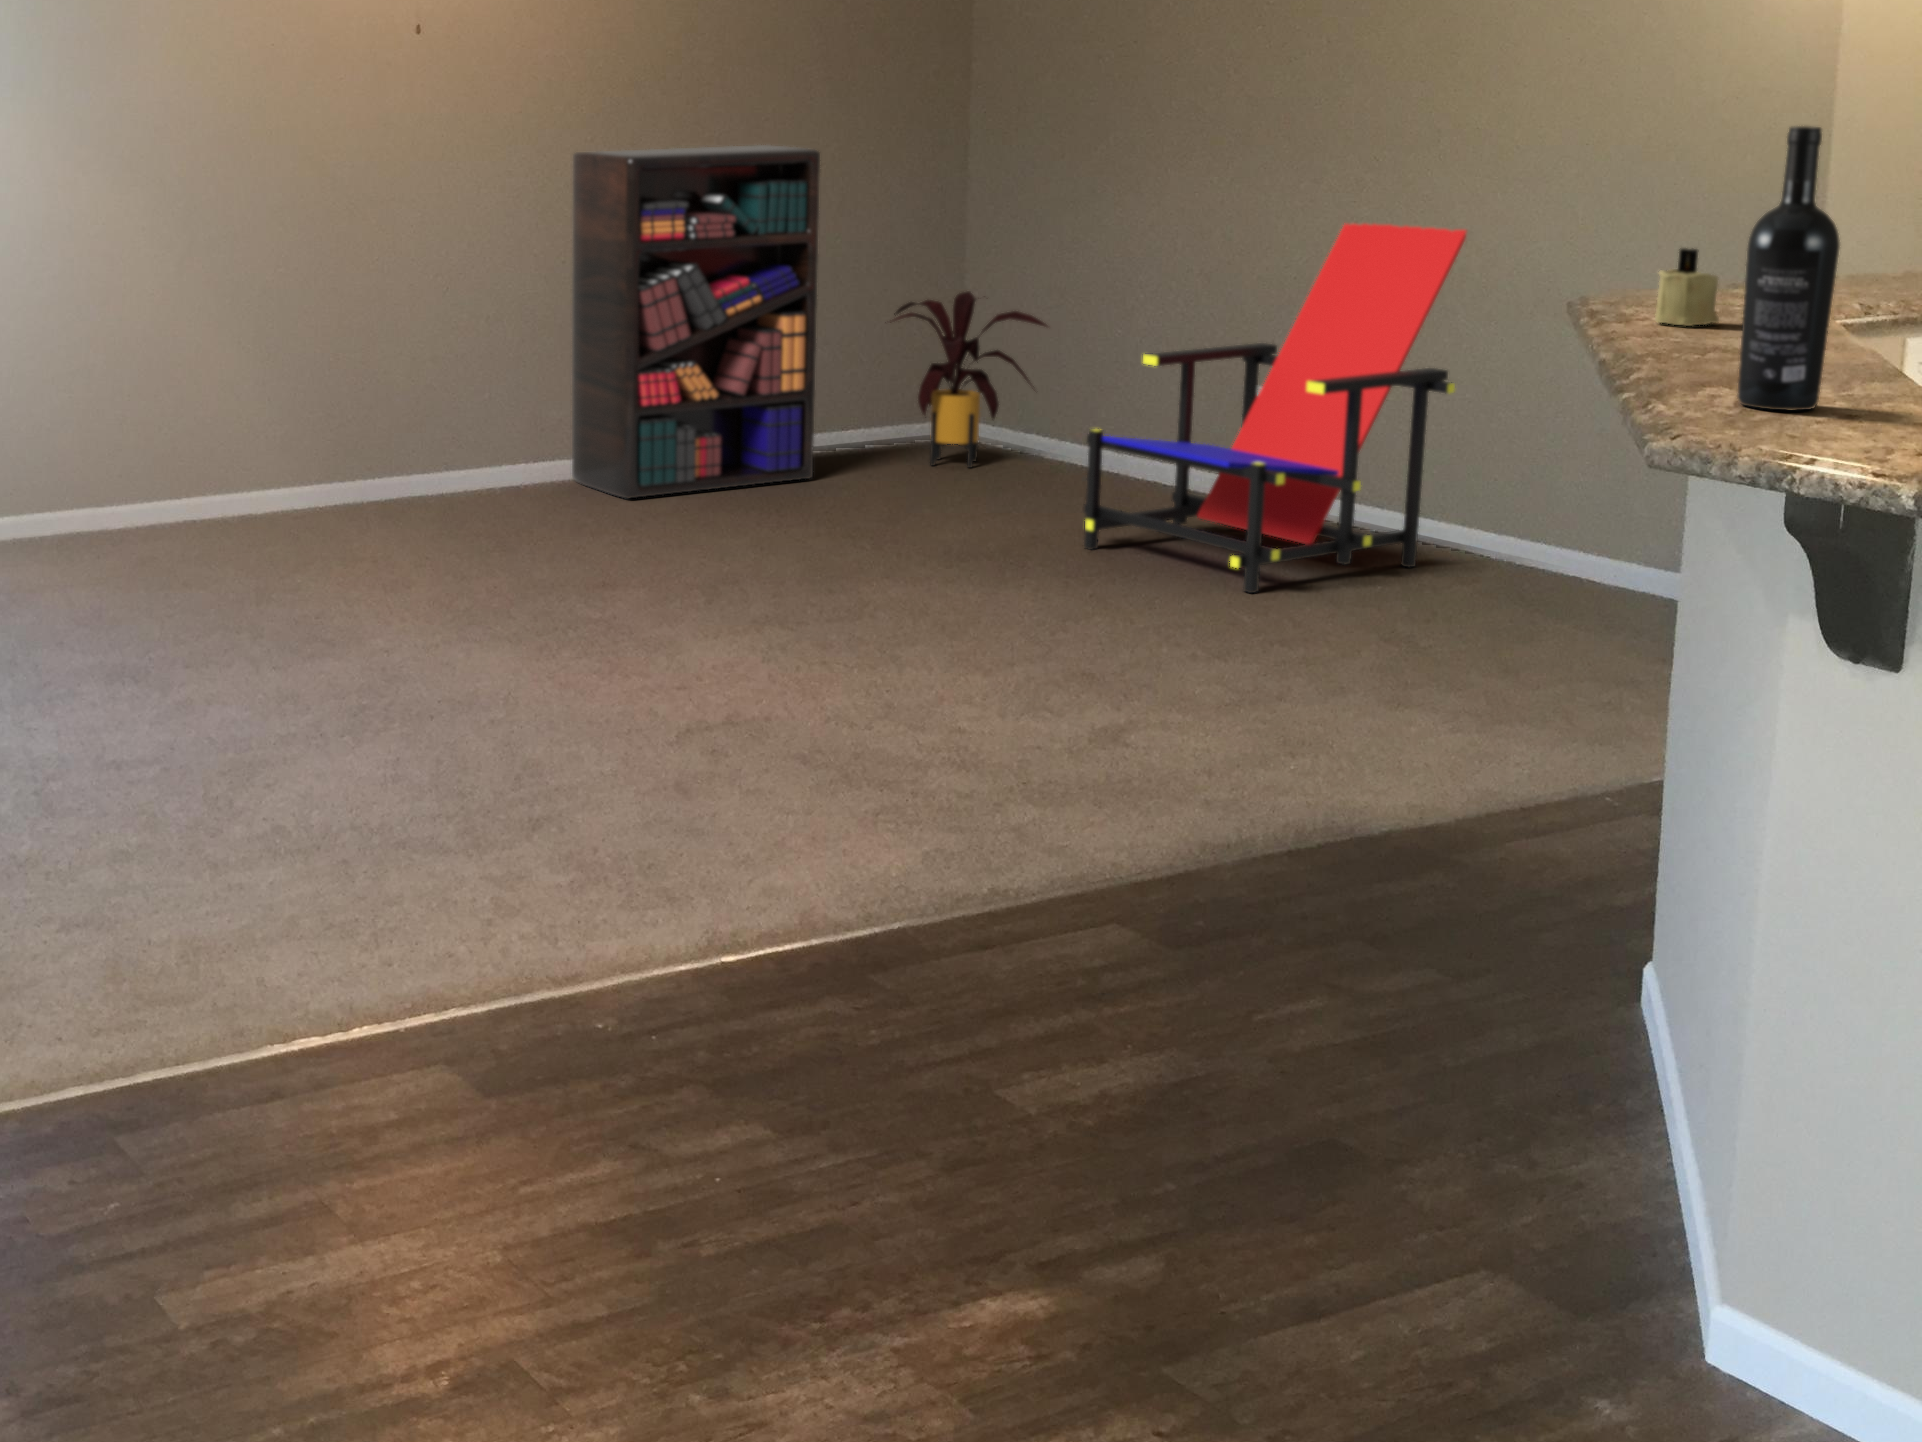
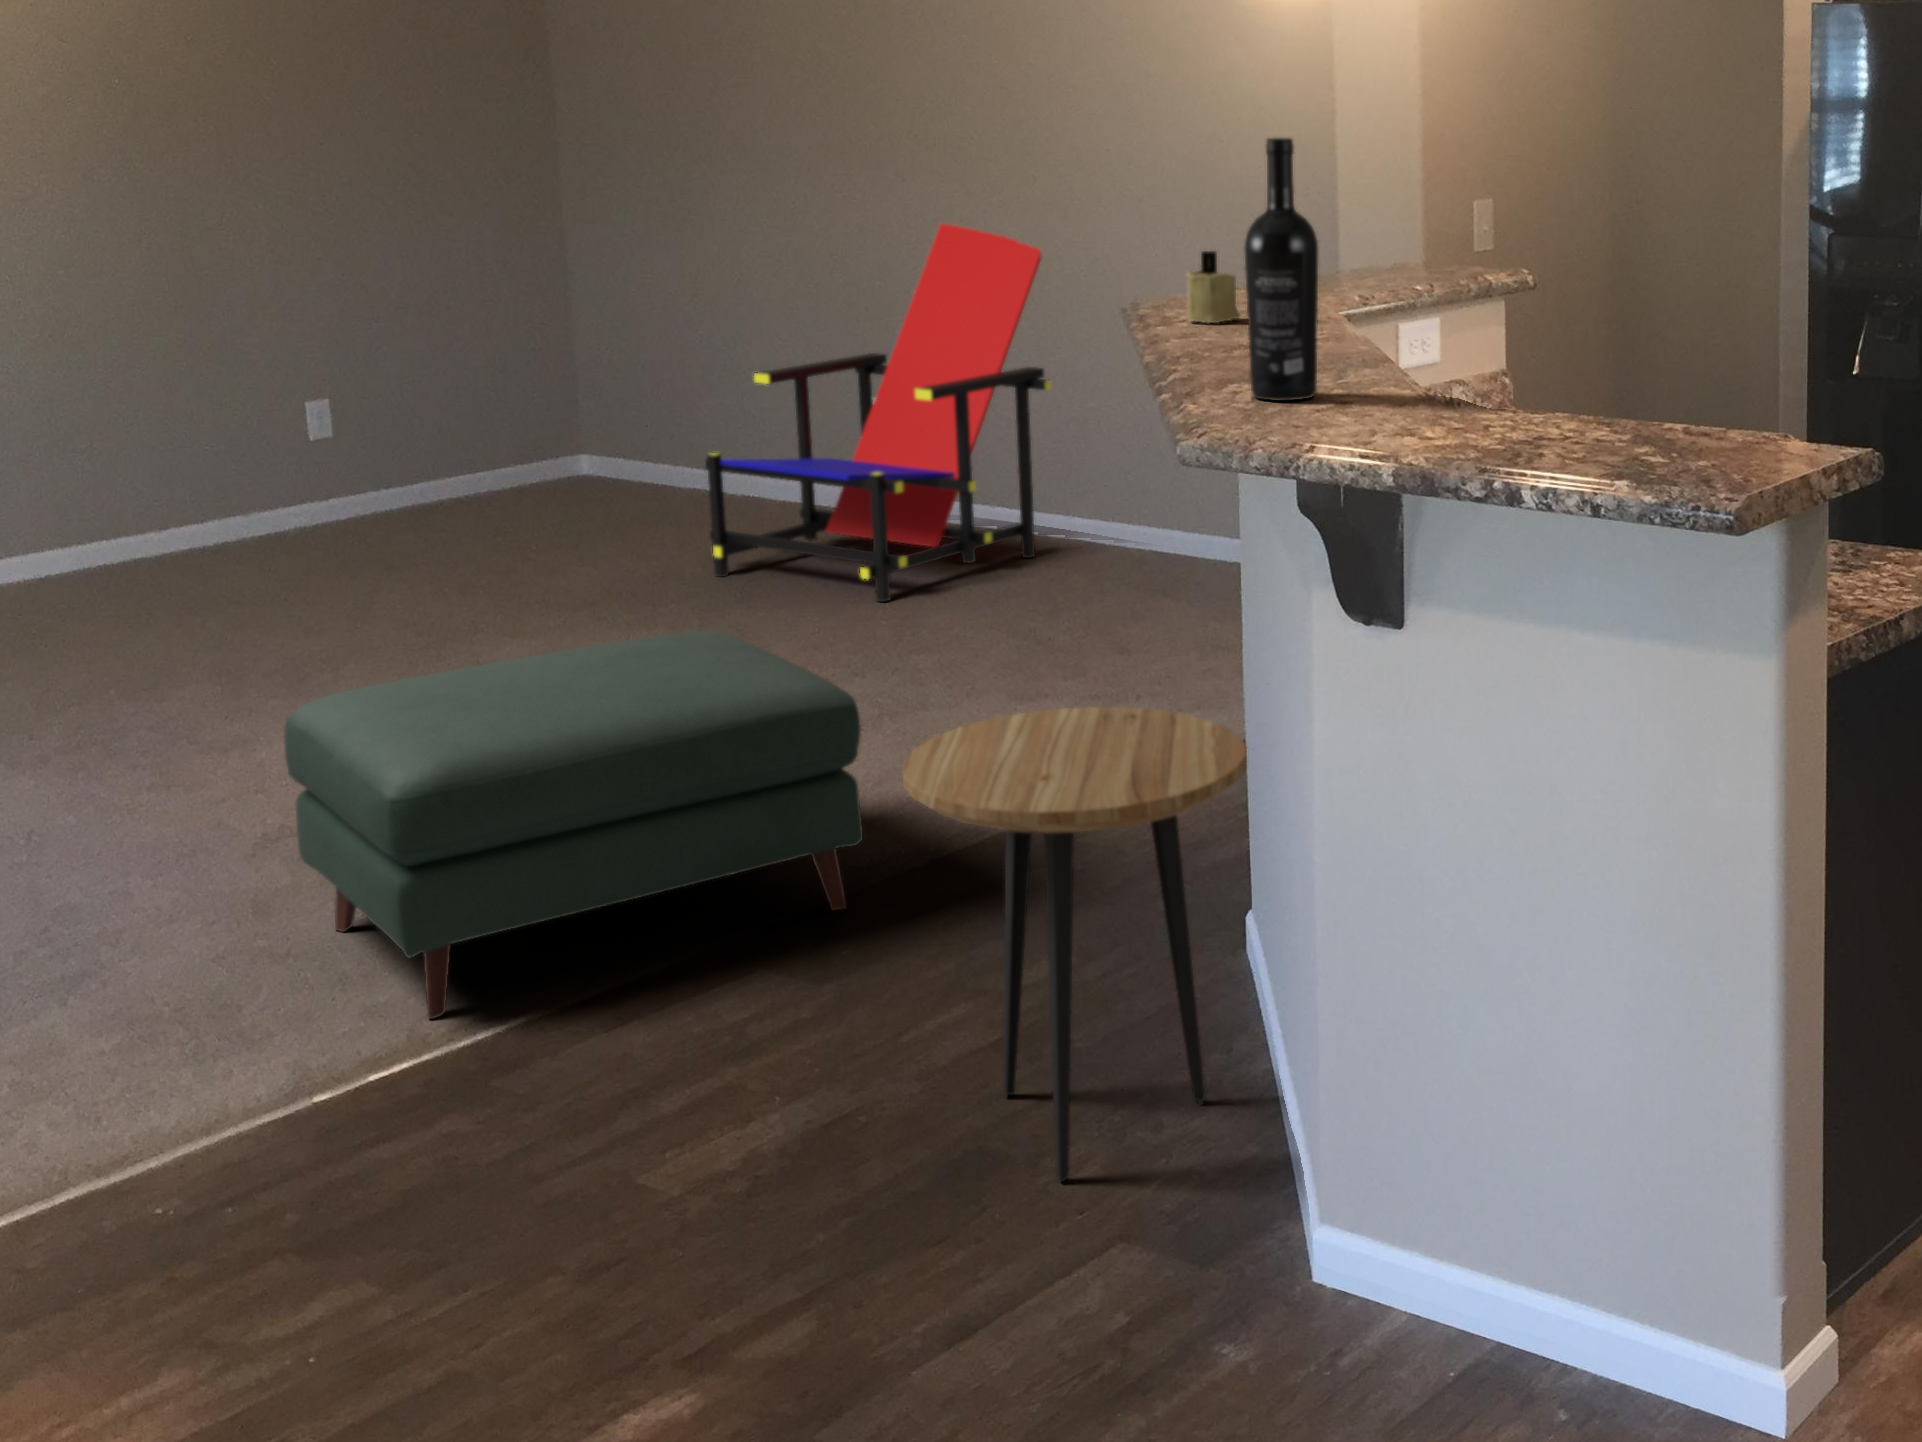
bookshelf: present [572,145,820,498] -> none [59,169,410,581]
house plant: present [890,291,1047,467] -> none [476,318,661,505]
ottoman: none [725,592,1237,903] -> present [284,631,863,1019]
side table: none [1292,710,1675,1189] -> present [902,707,1247,1182]

